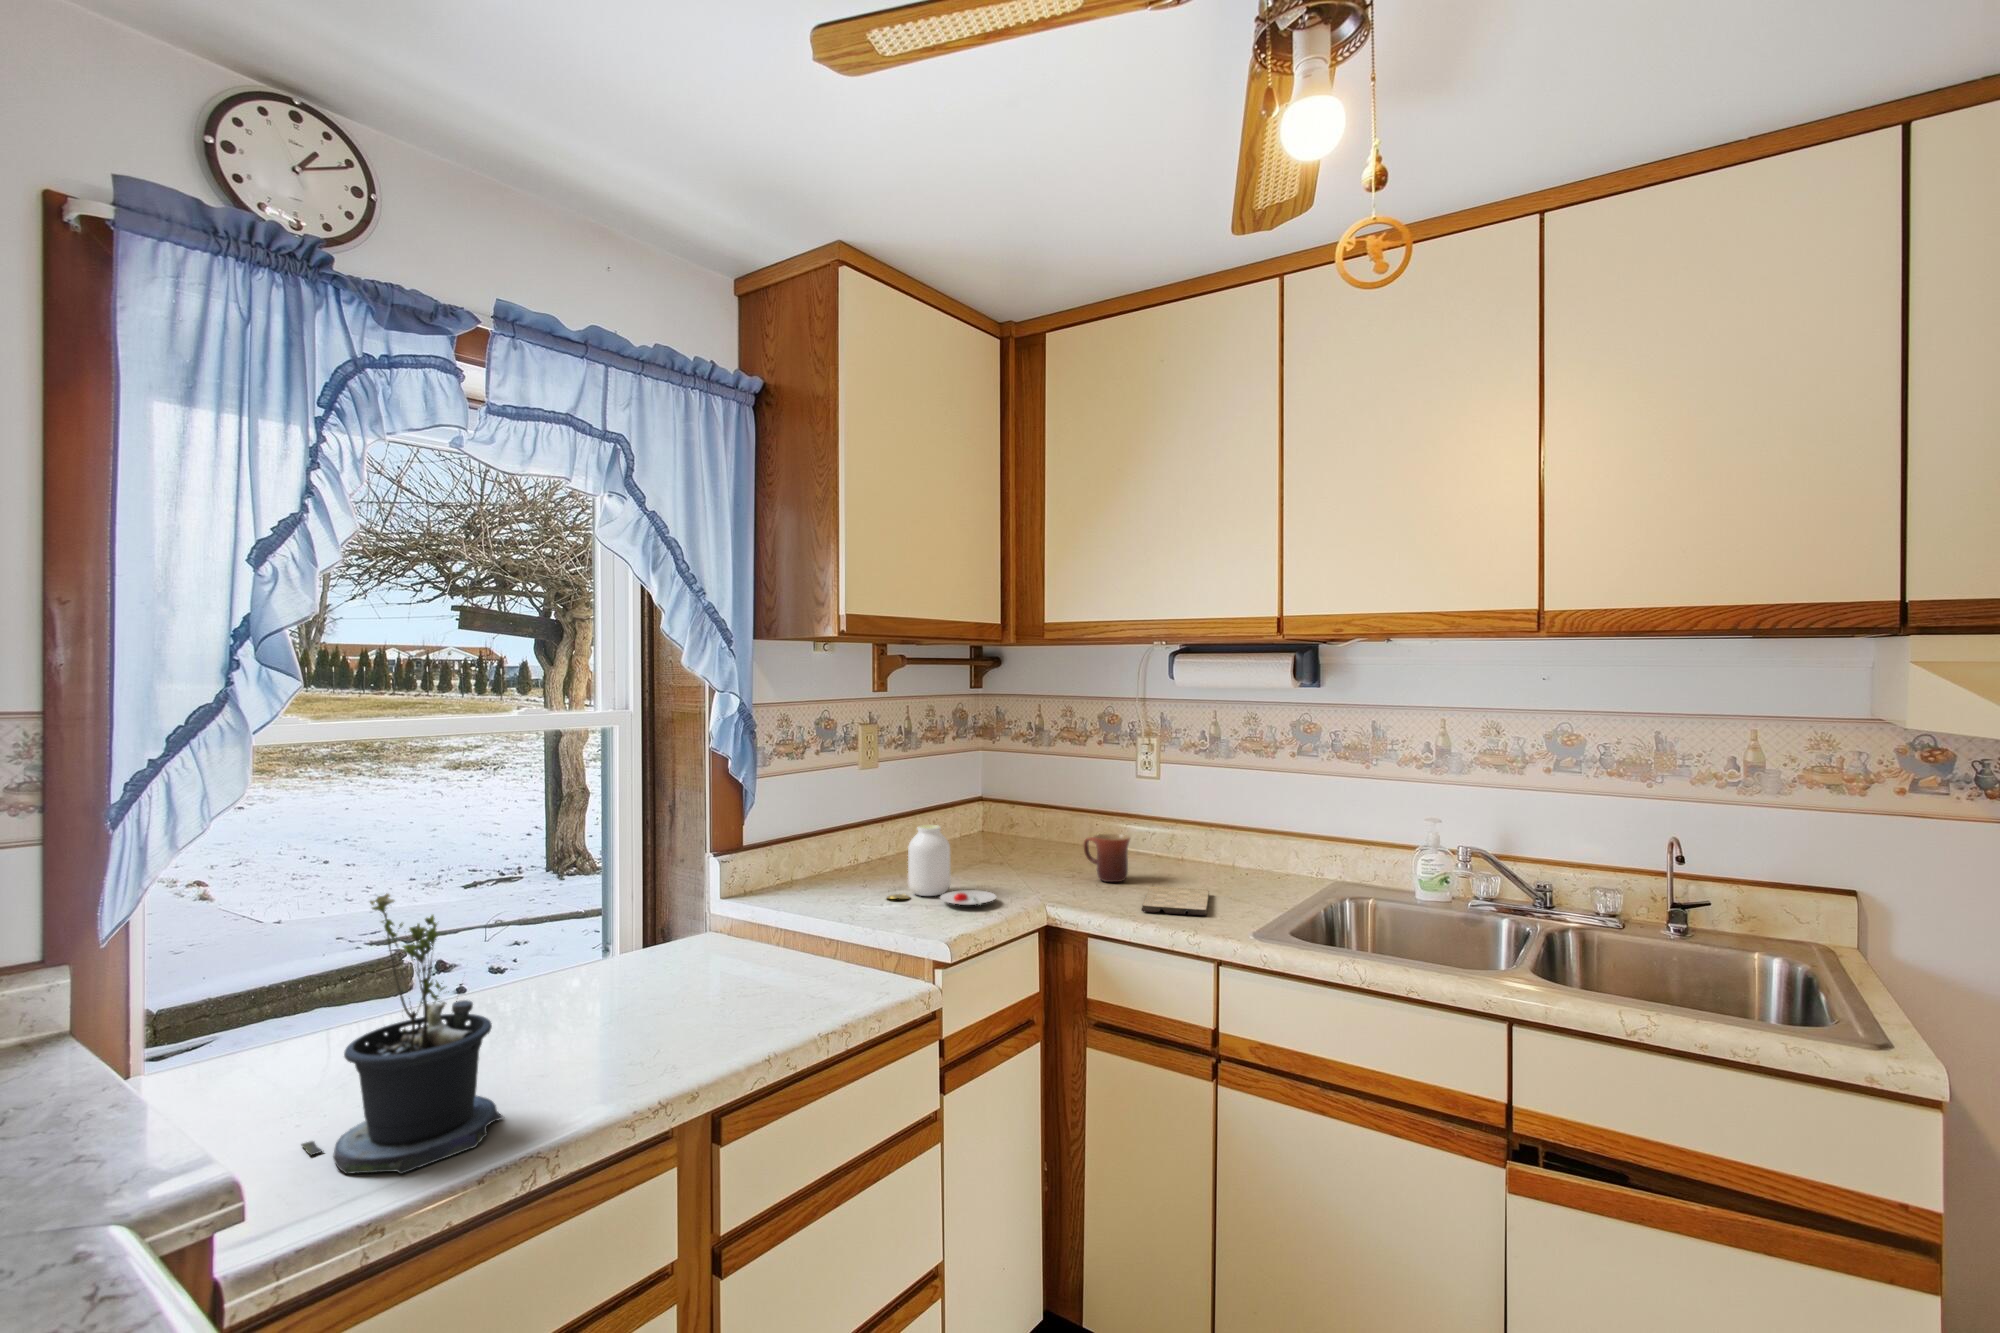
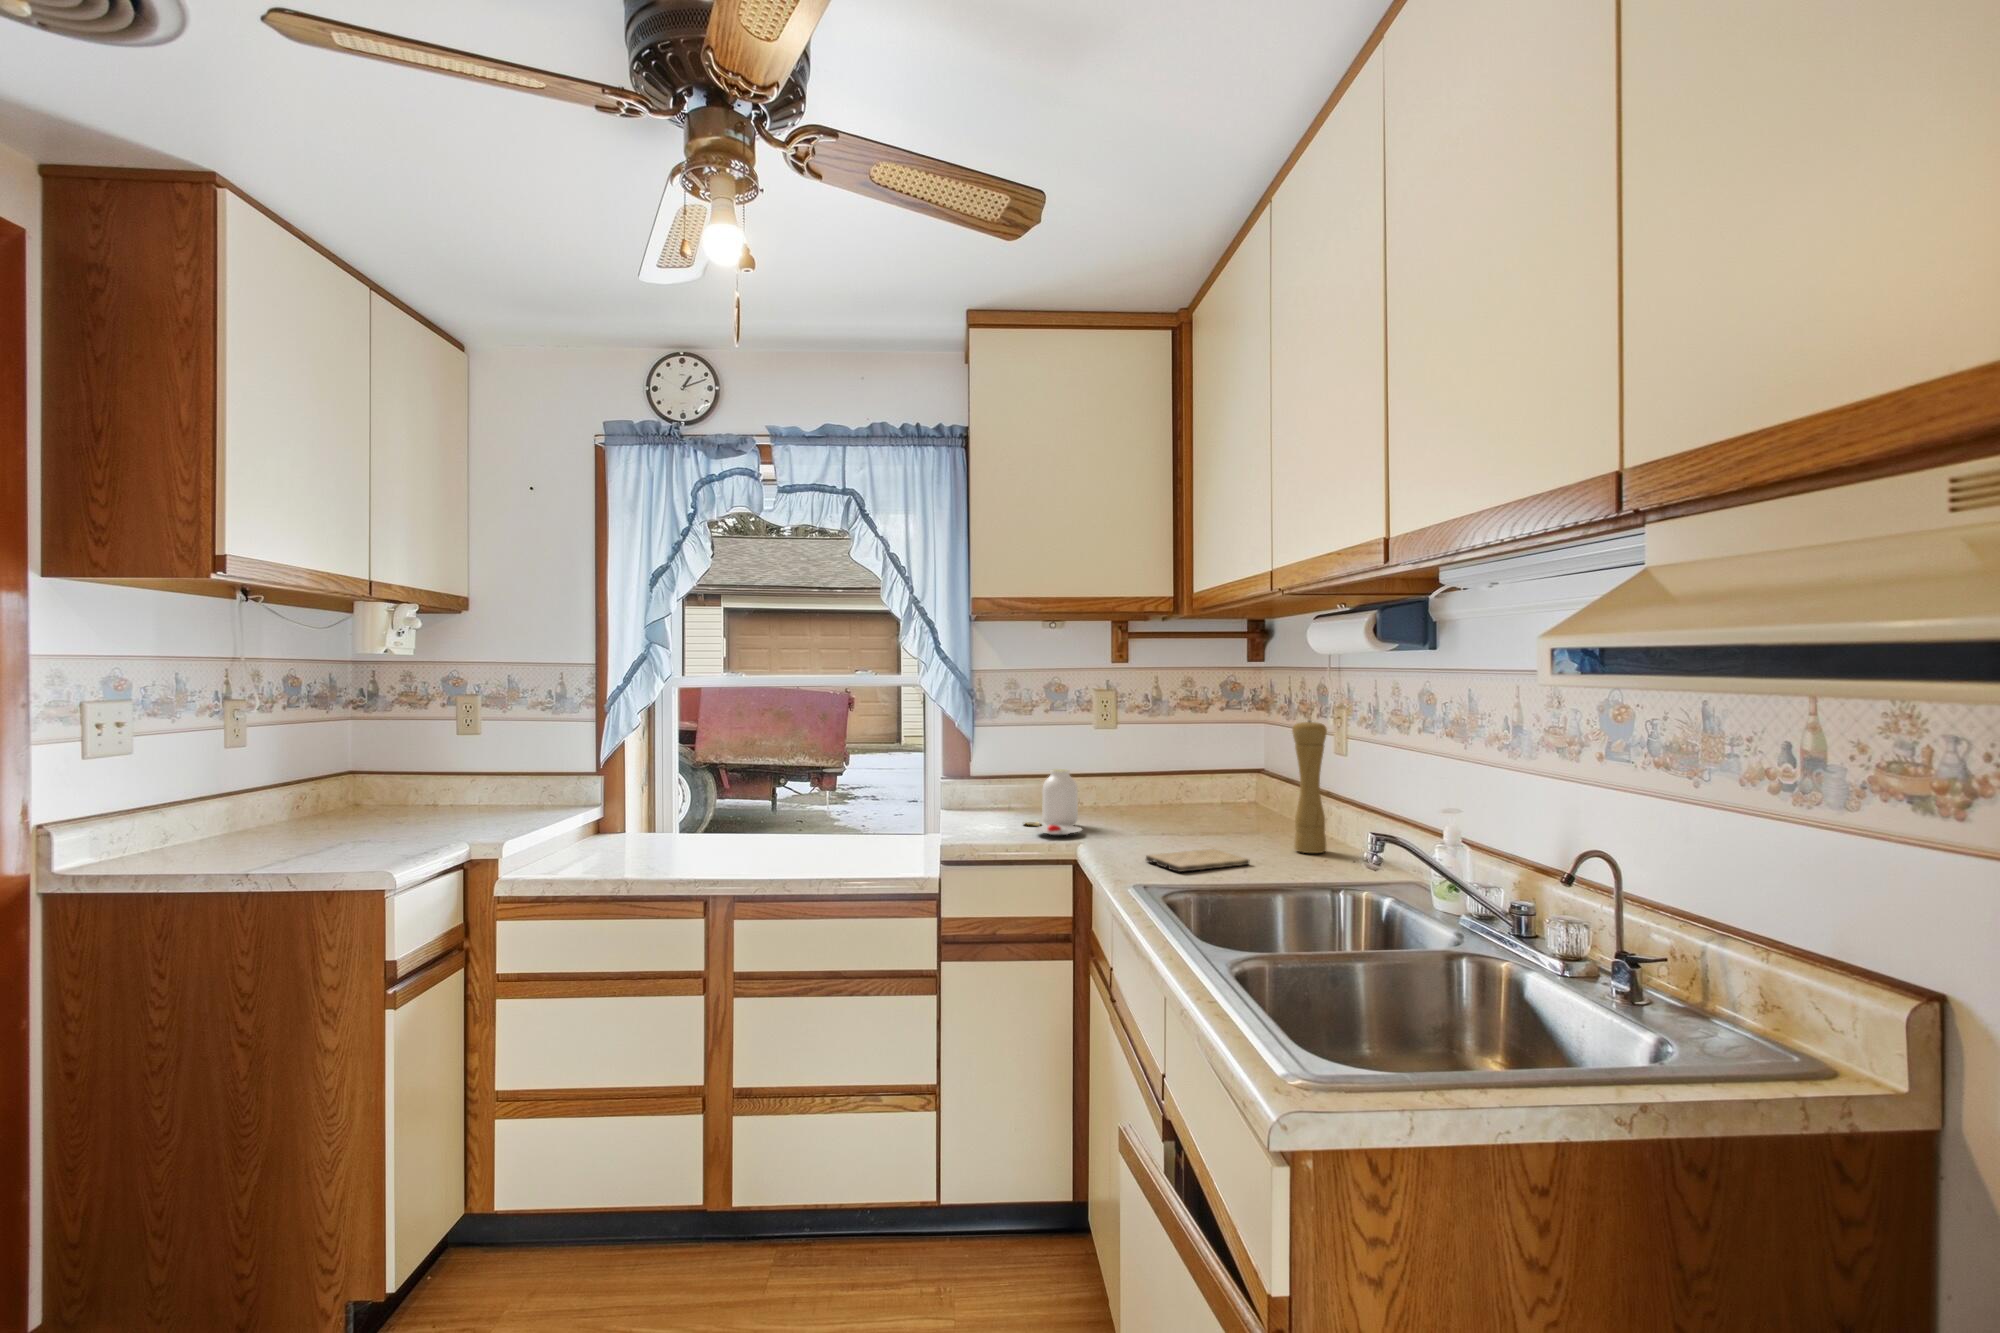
pepper mill: none [1176,751,1207,875] -> present [1292,720,1327,853]
mug: present [1084,834,1130,882] -> none [1198,798,1235,844]
potted plant: present [302,893,503,1174] -> none [585,744,662,870]

